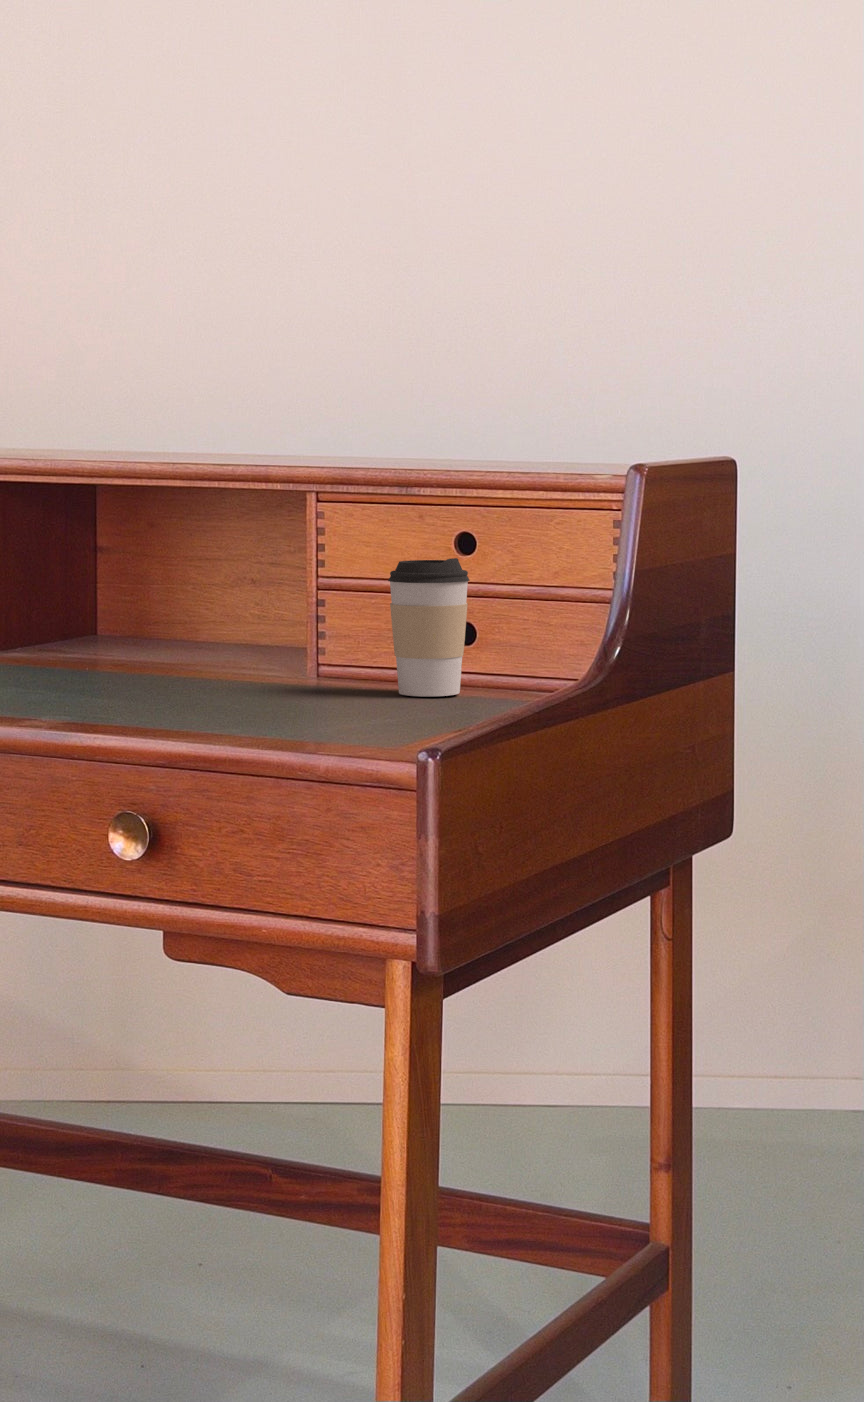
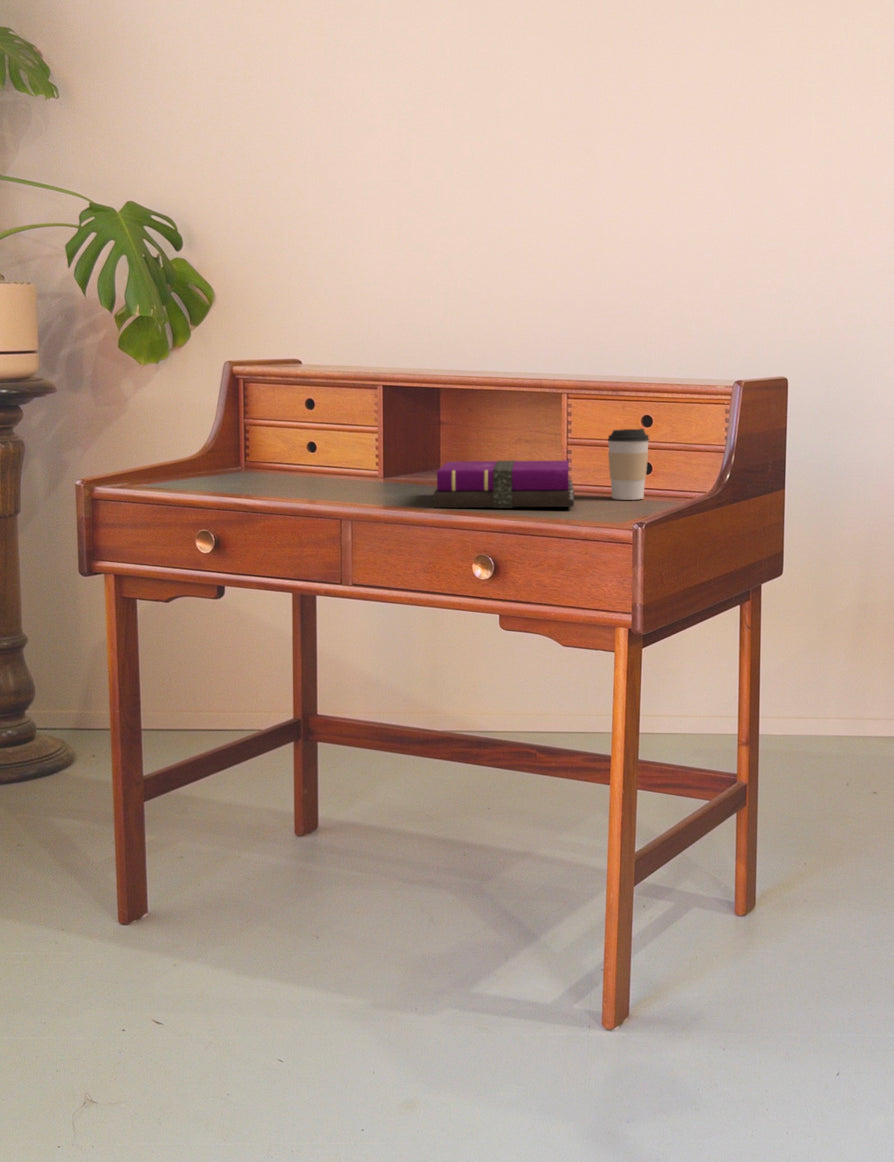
notebook: none [31,619,320,712] -> present [434,460,574,508]

